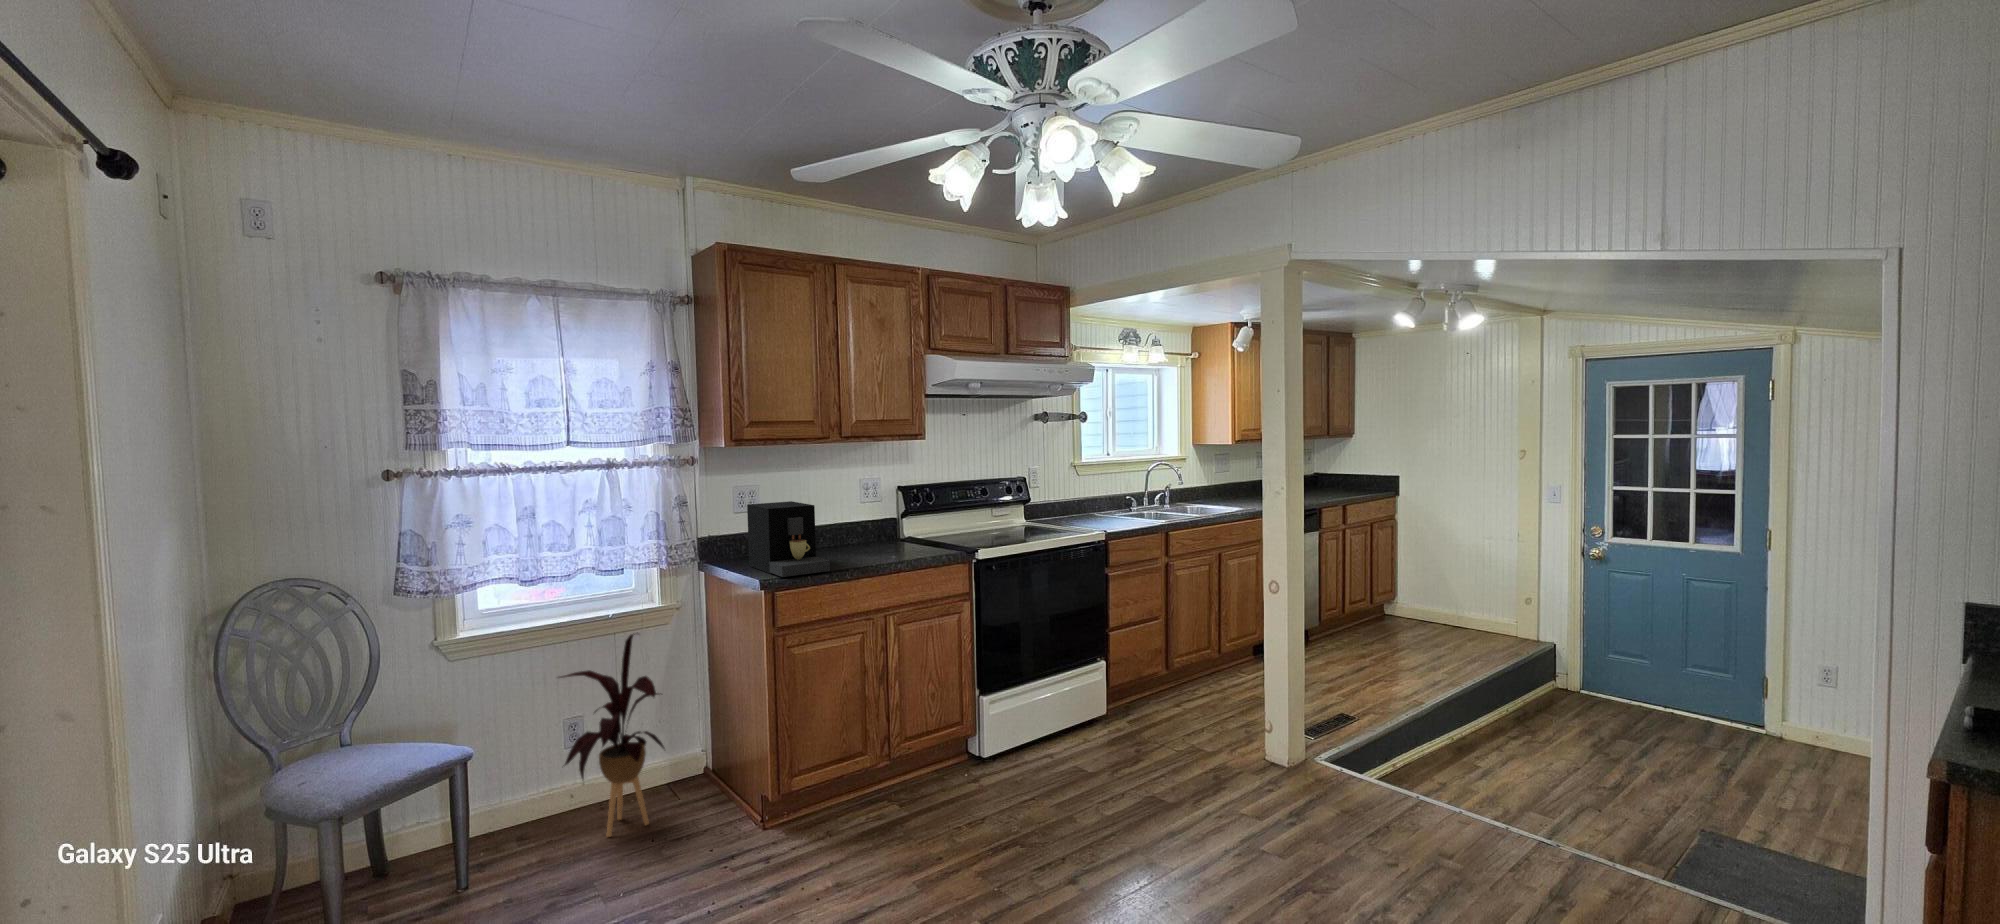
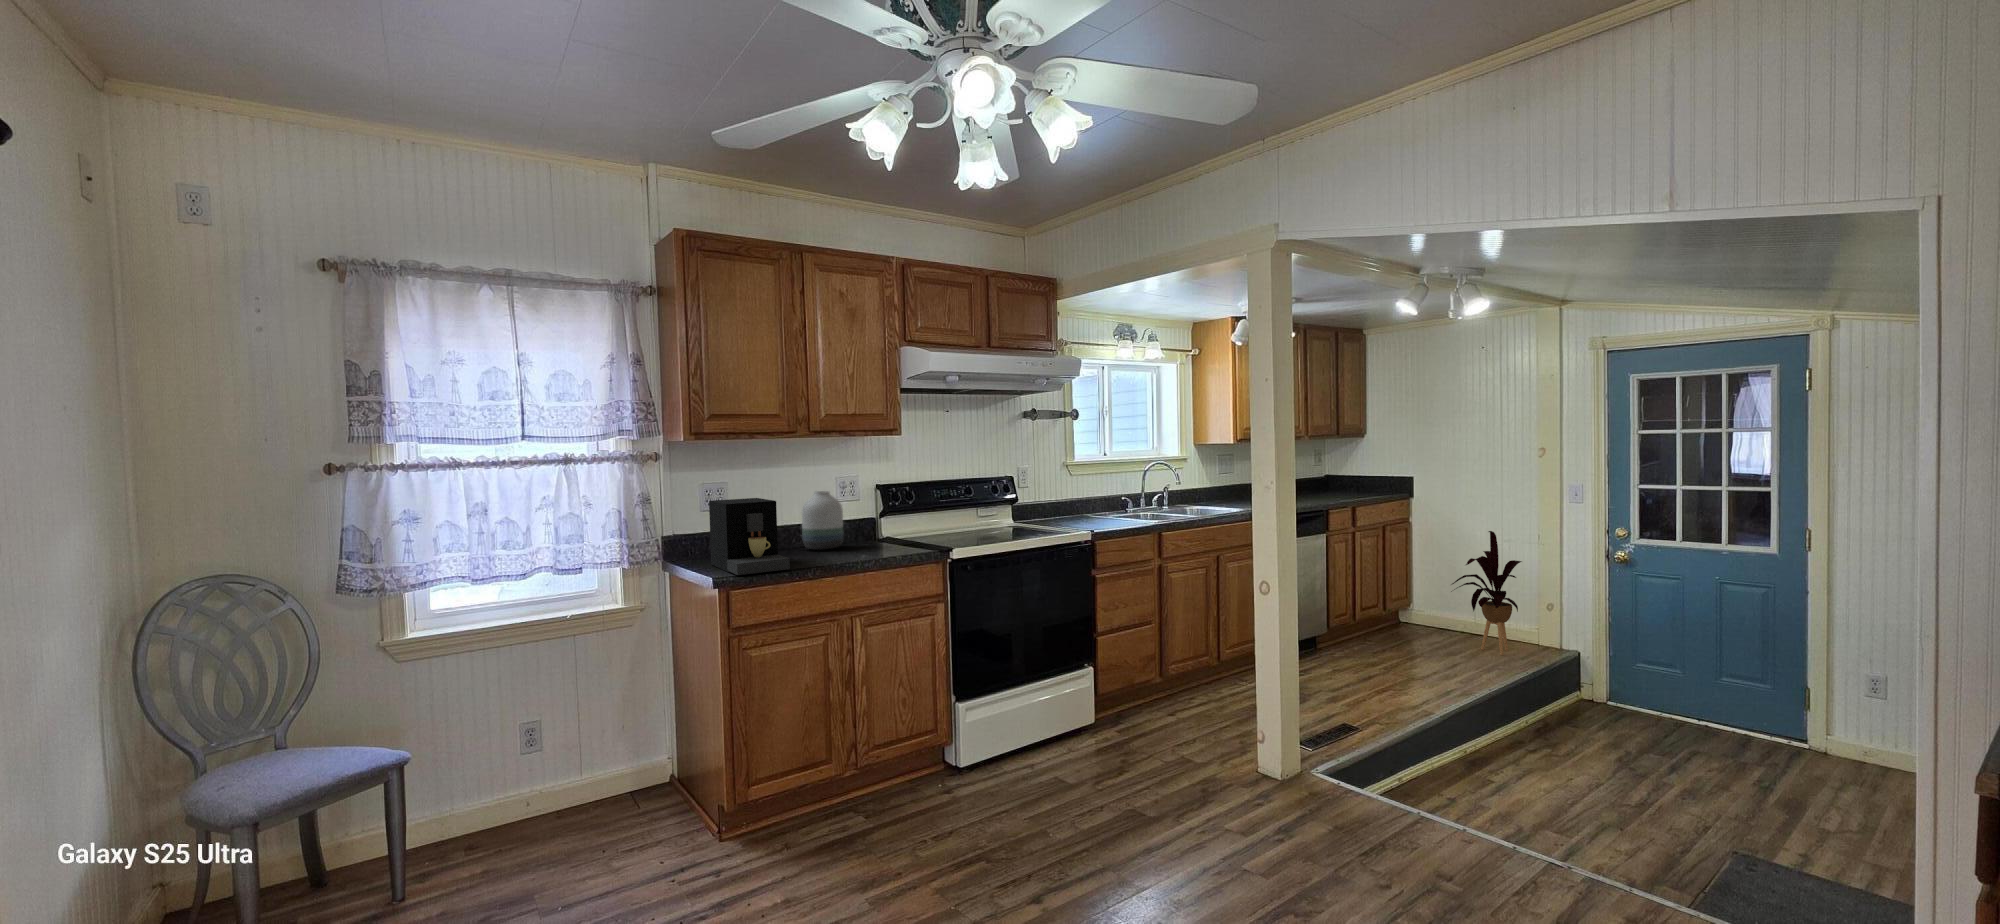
vase: none [830,494,870,550] -> present [802,491,844,550]
house plant: present [559,634,664,837] -> present [1451,531,1522,655]

